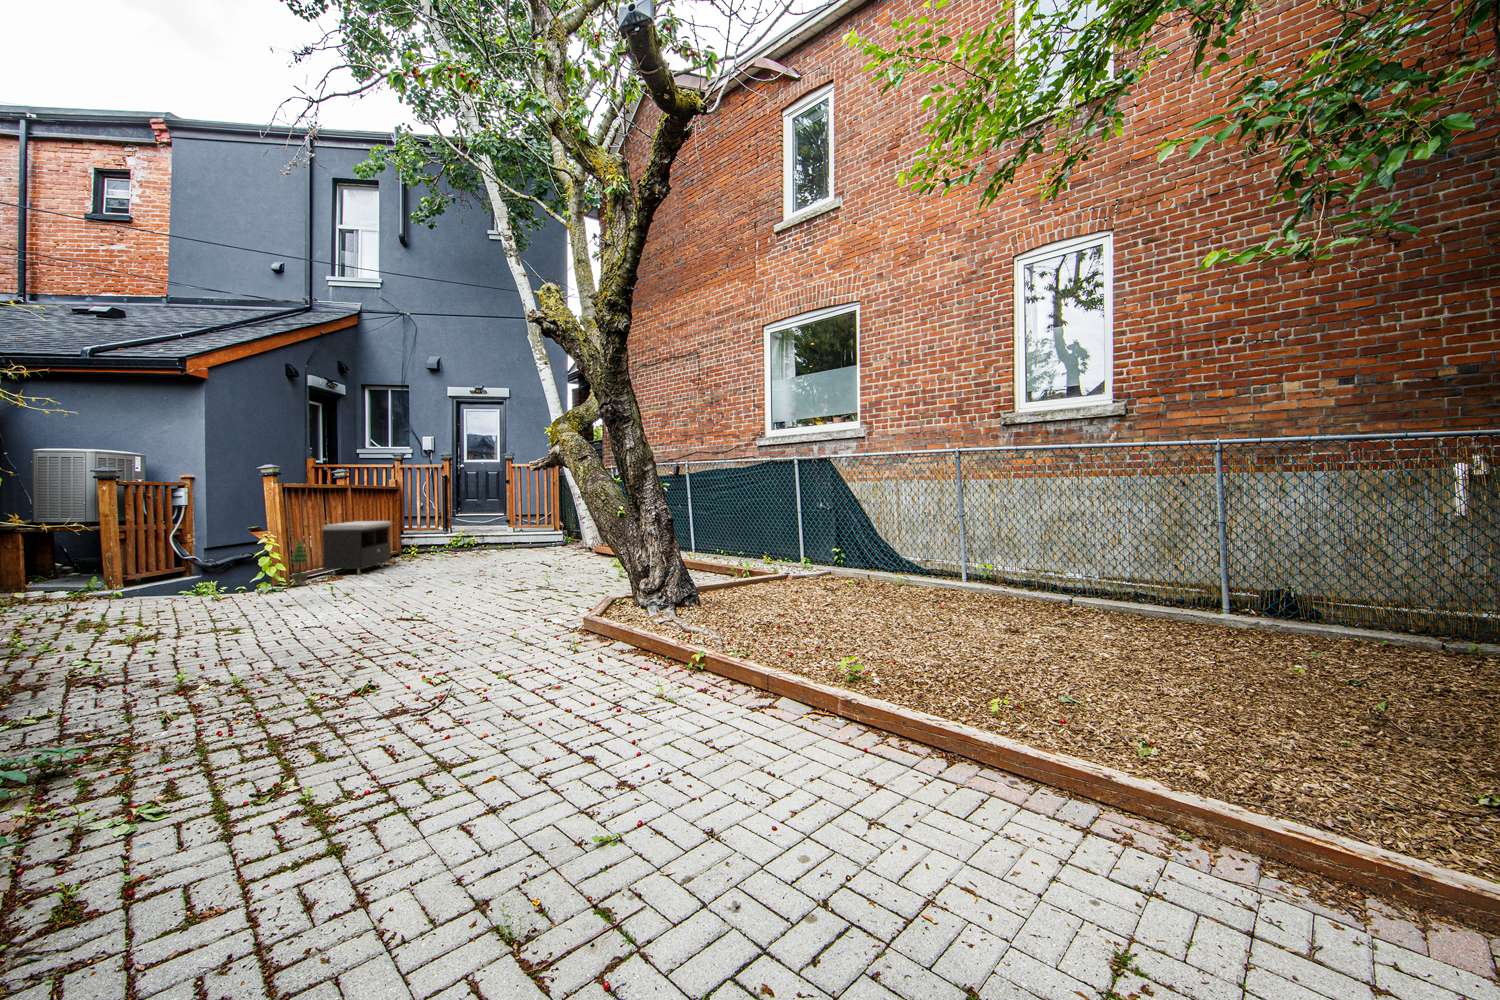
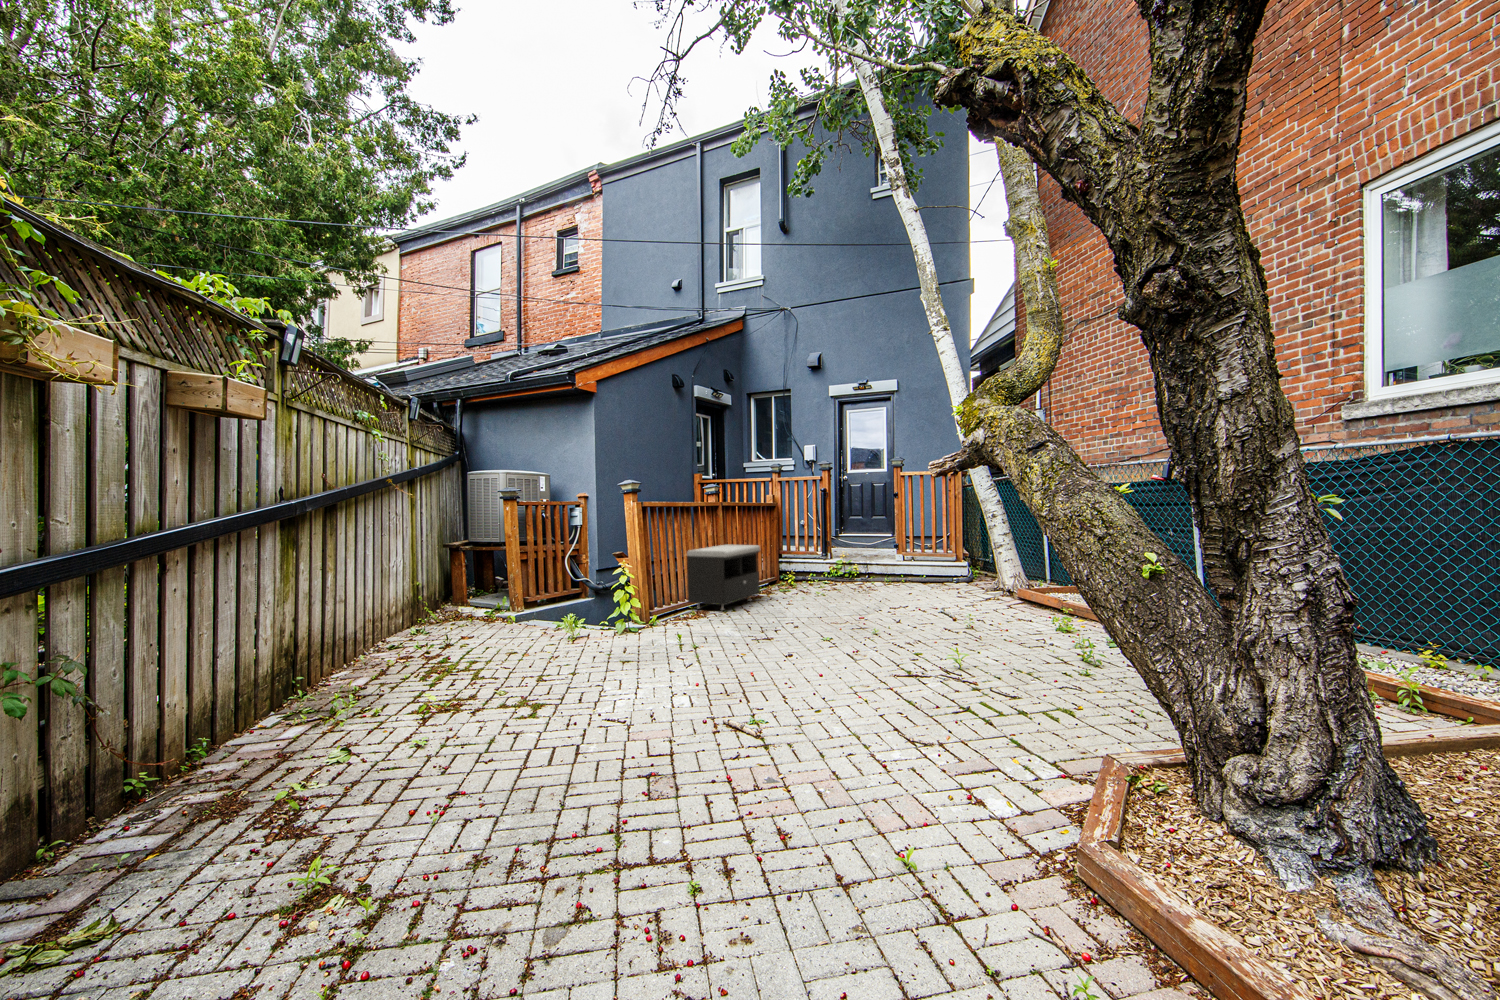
potted tree: present [291,539,308,585] -> none [648,567,668,624]

